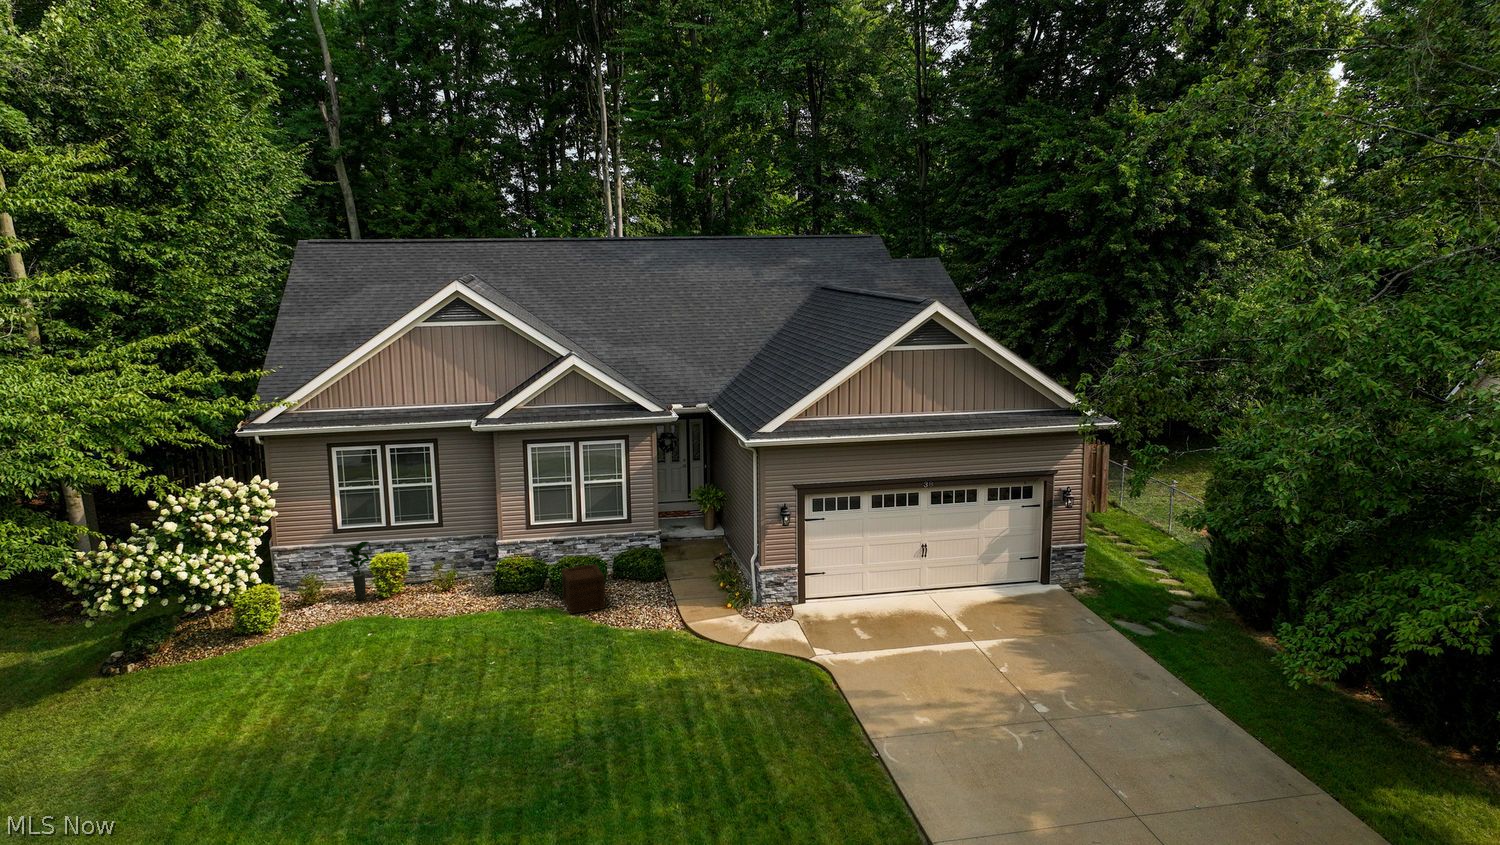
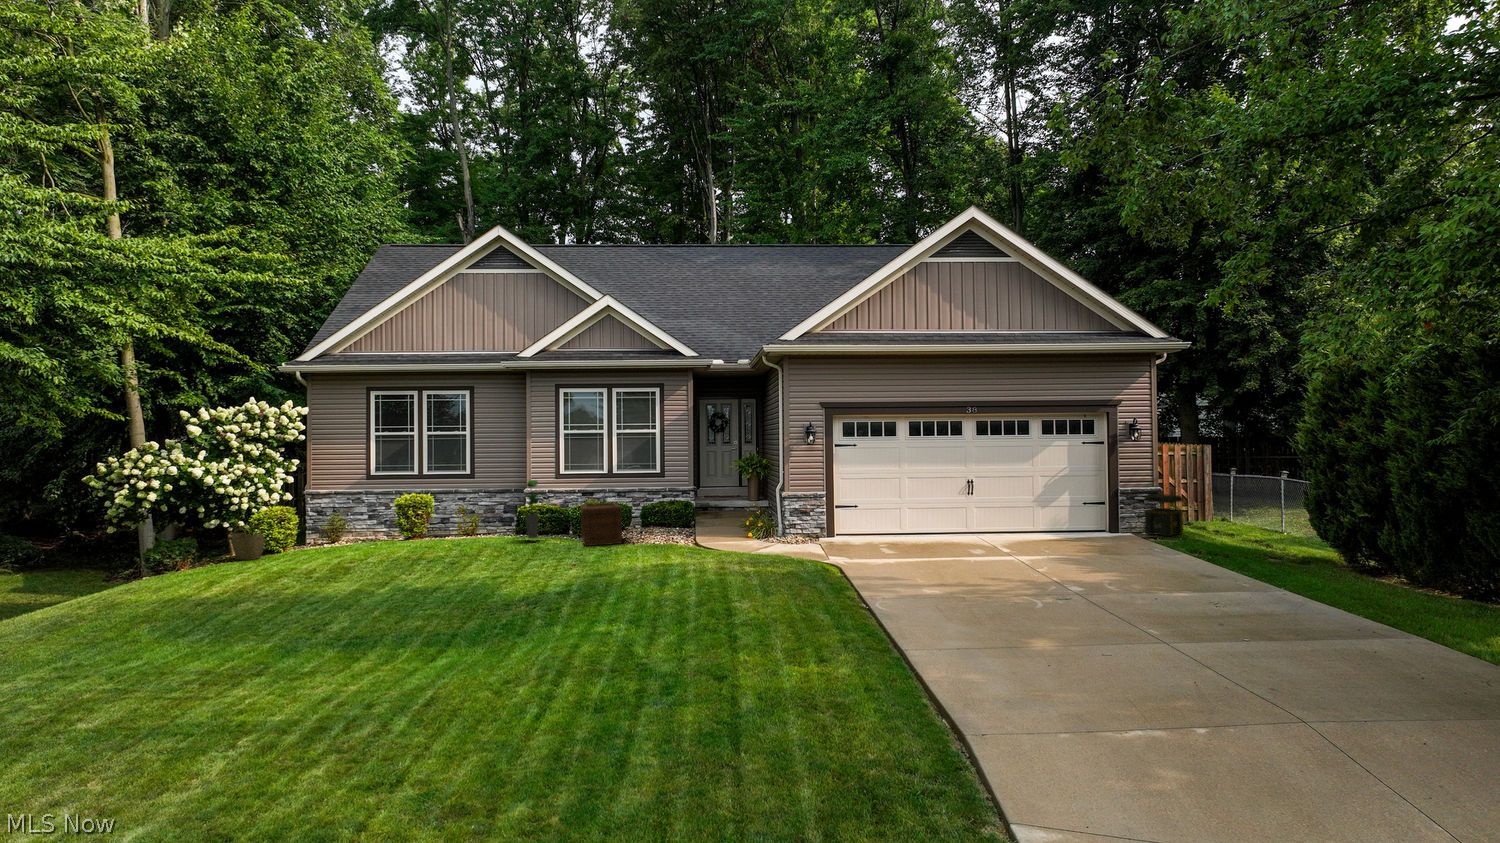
potted plant: present [345,541,372,600] -> present [526,480,539,542]
toolbox: none [1070,553,1104,594] -> present [1144,494,1183,536]
woven basket: none [219,612,252,649] -> present [232,526,265,560]

